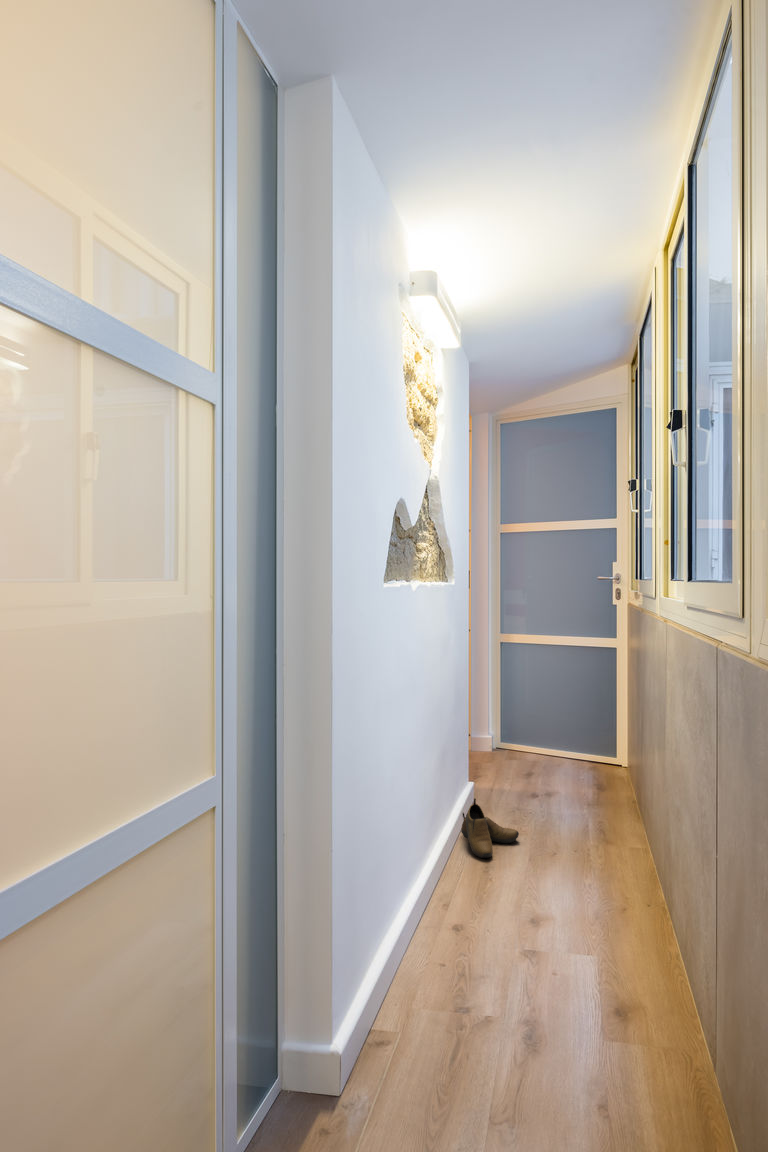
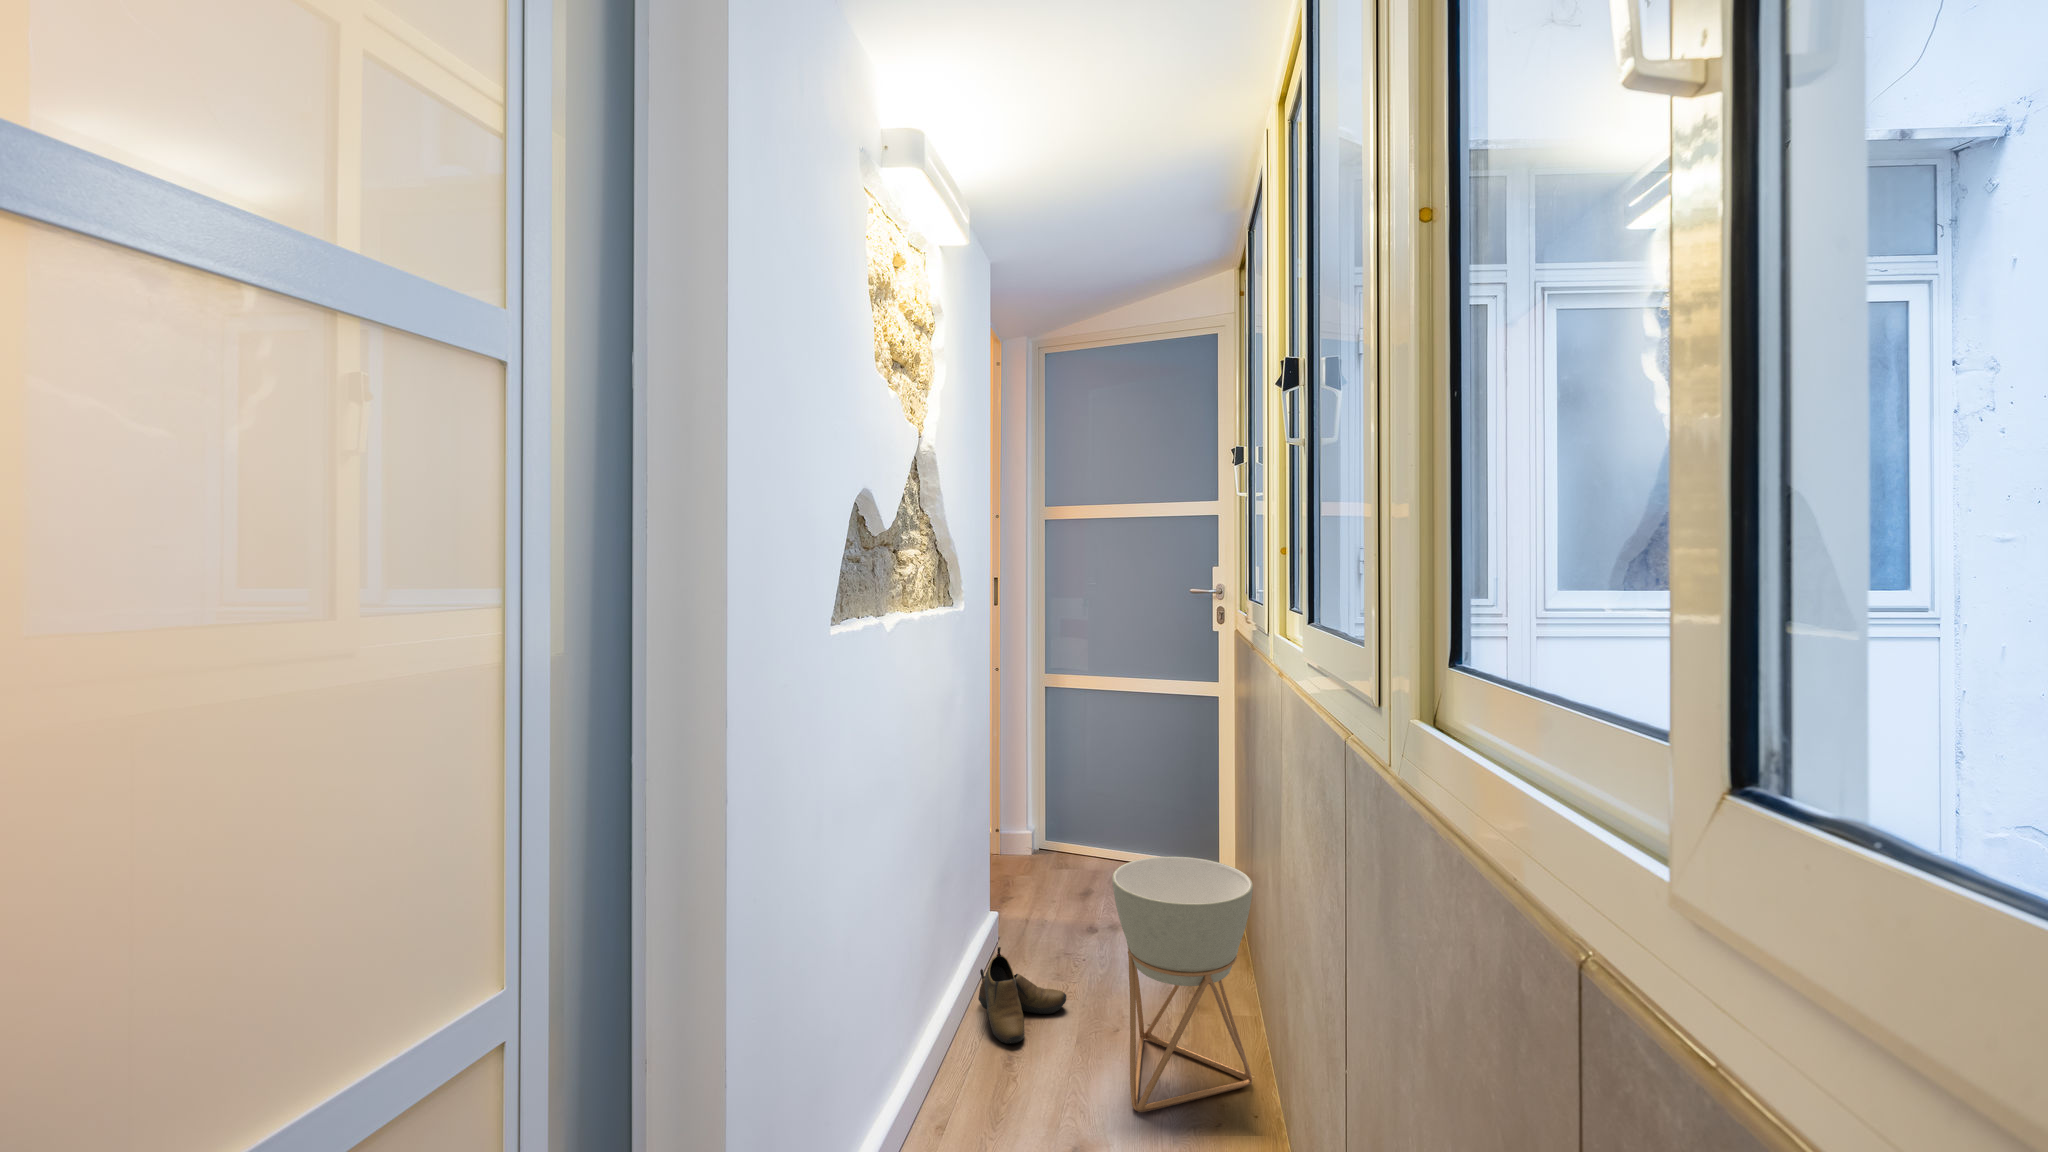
planter: none [552,743,647,901] -> present [1112,857,1253,1112]

